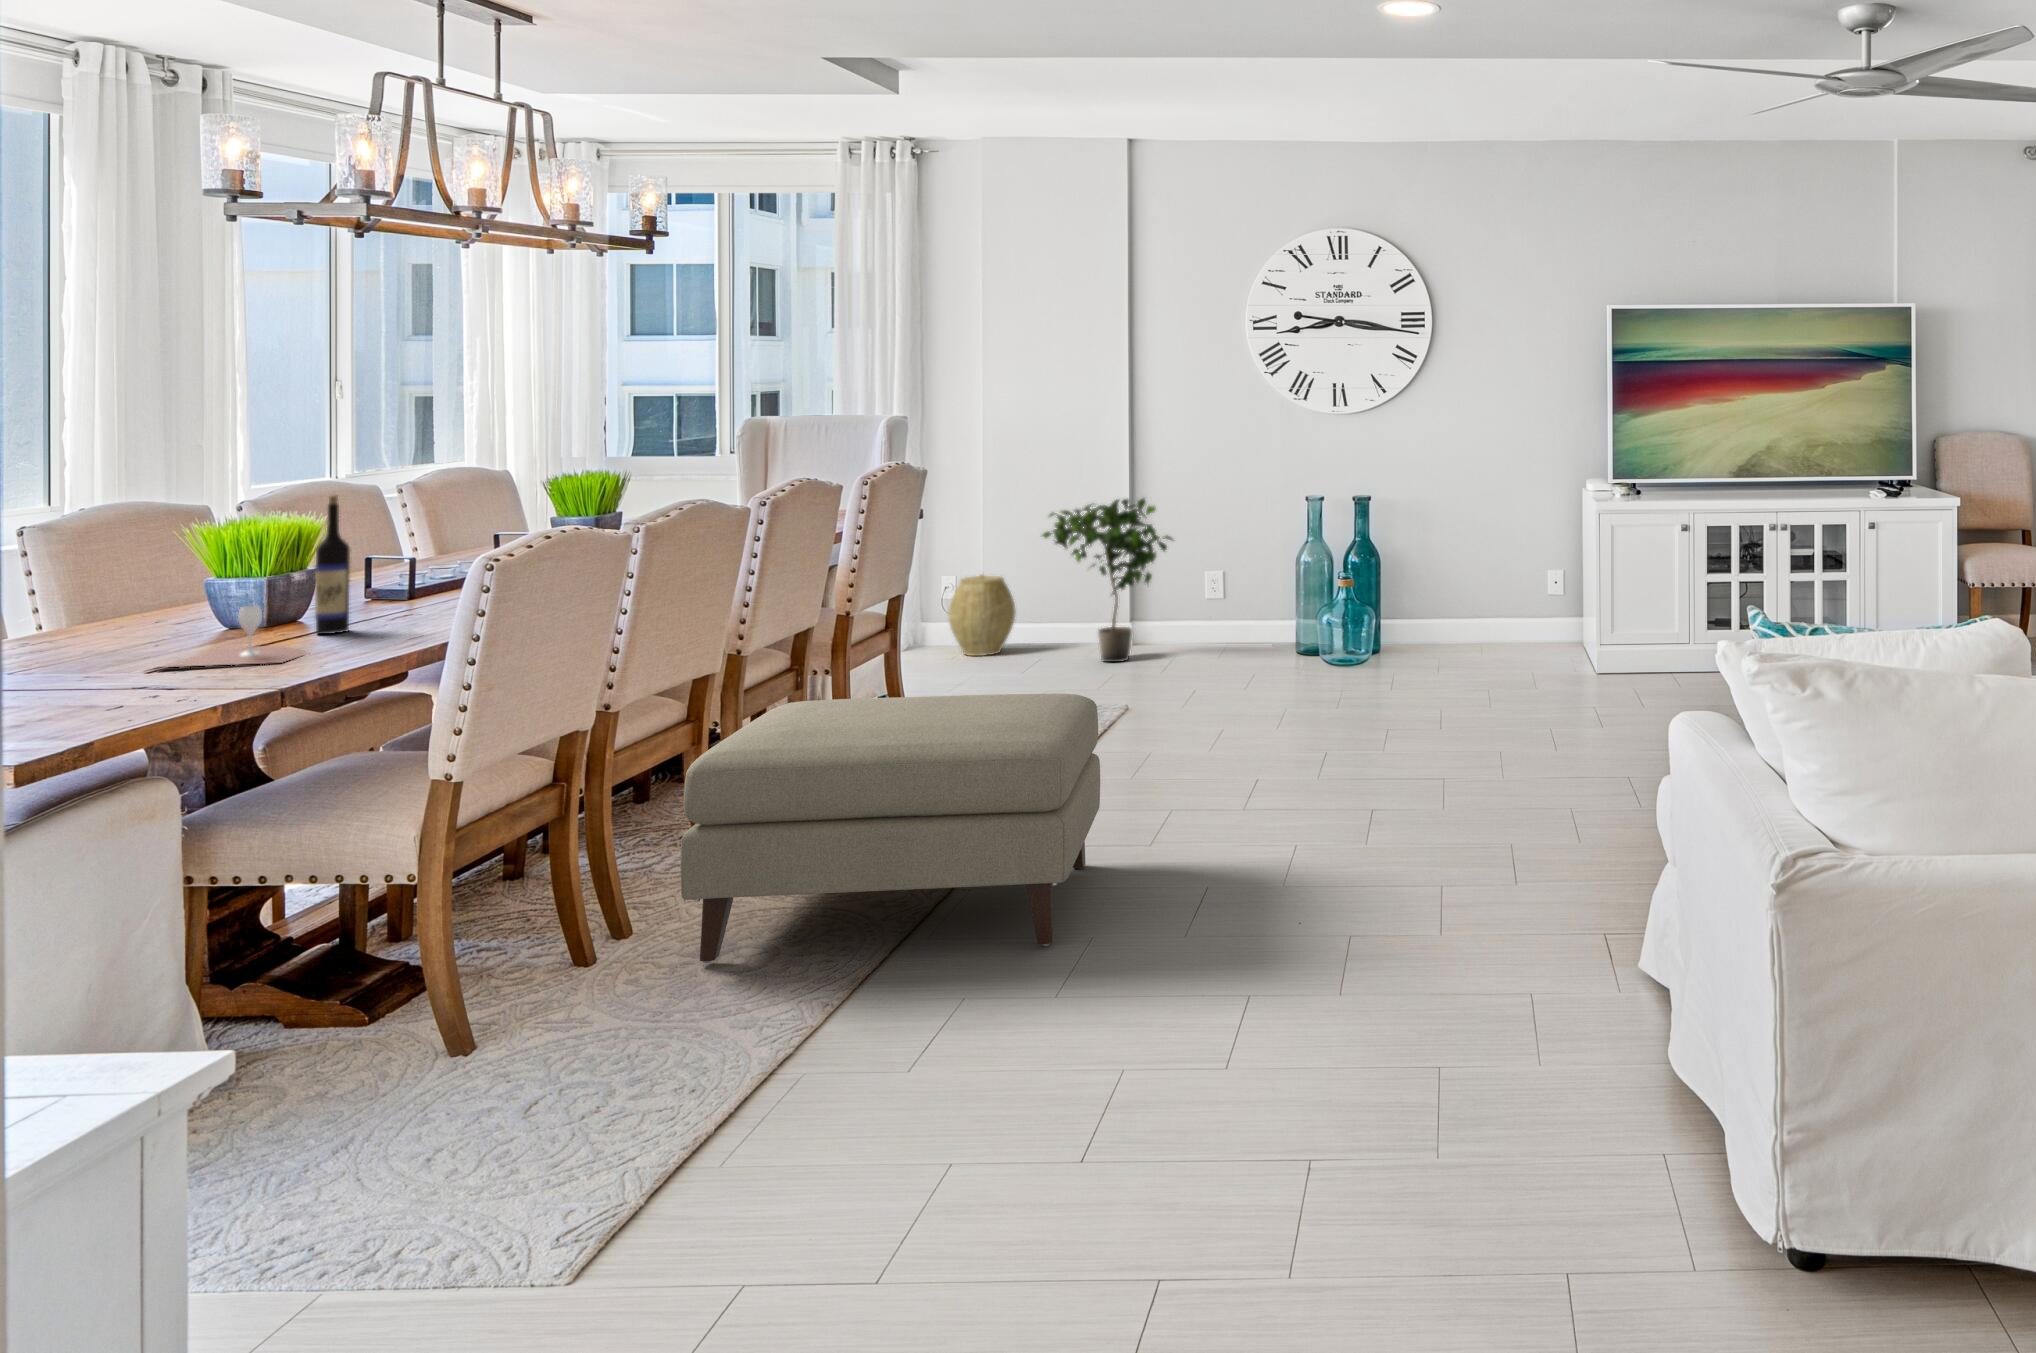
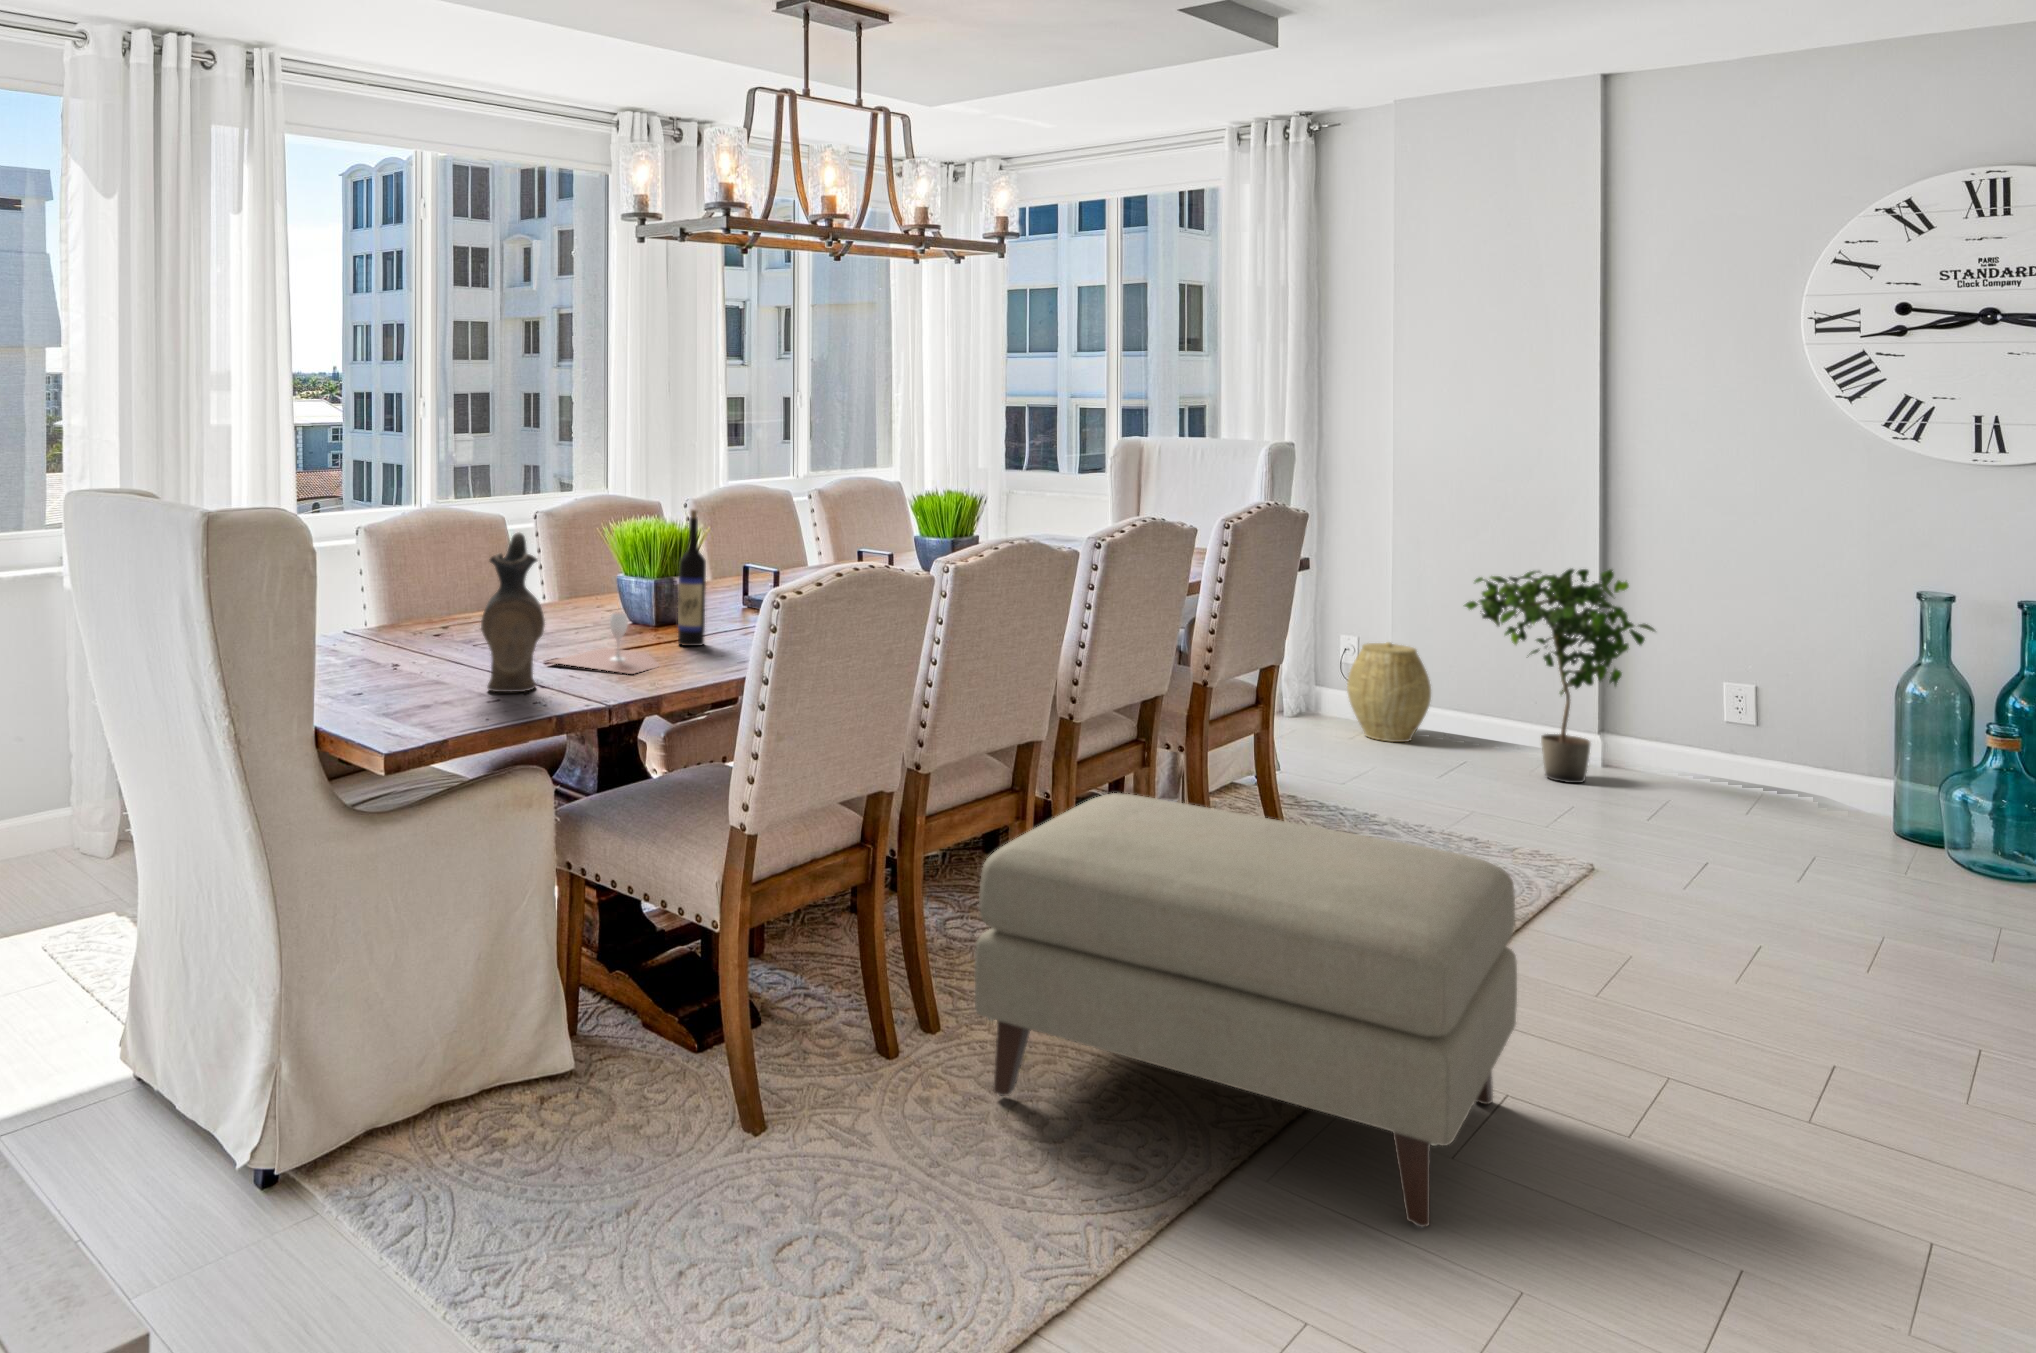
ceramic pitcher: none [87,529,178,699] -> present [481,533,545,692]

